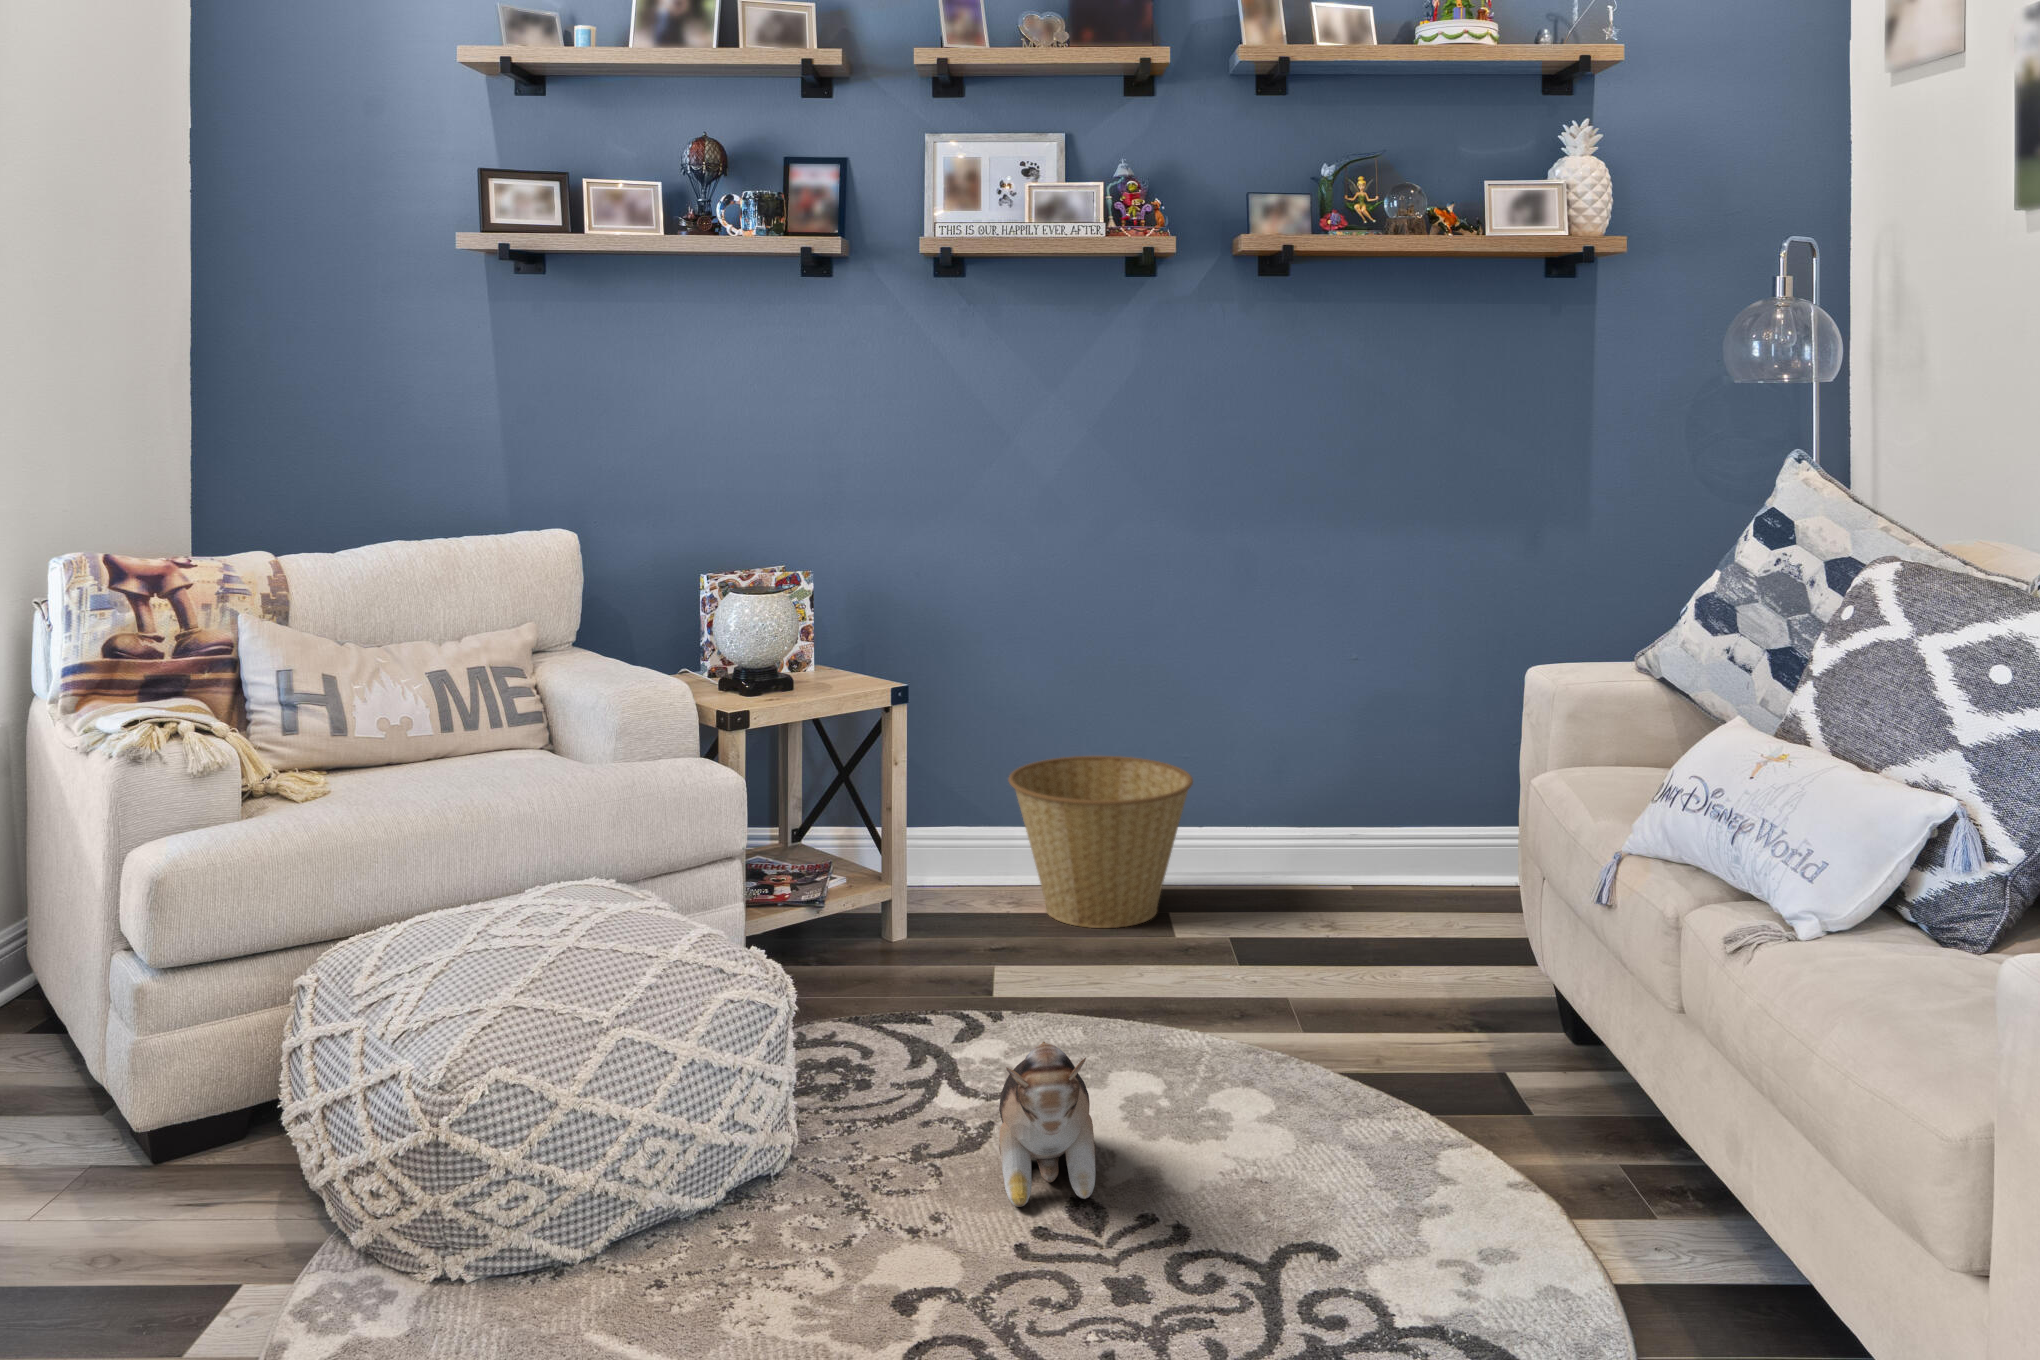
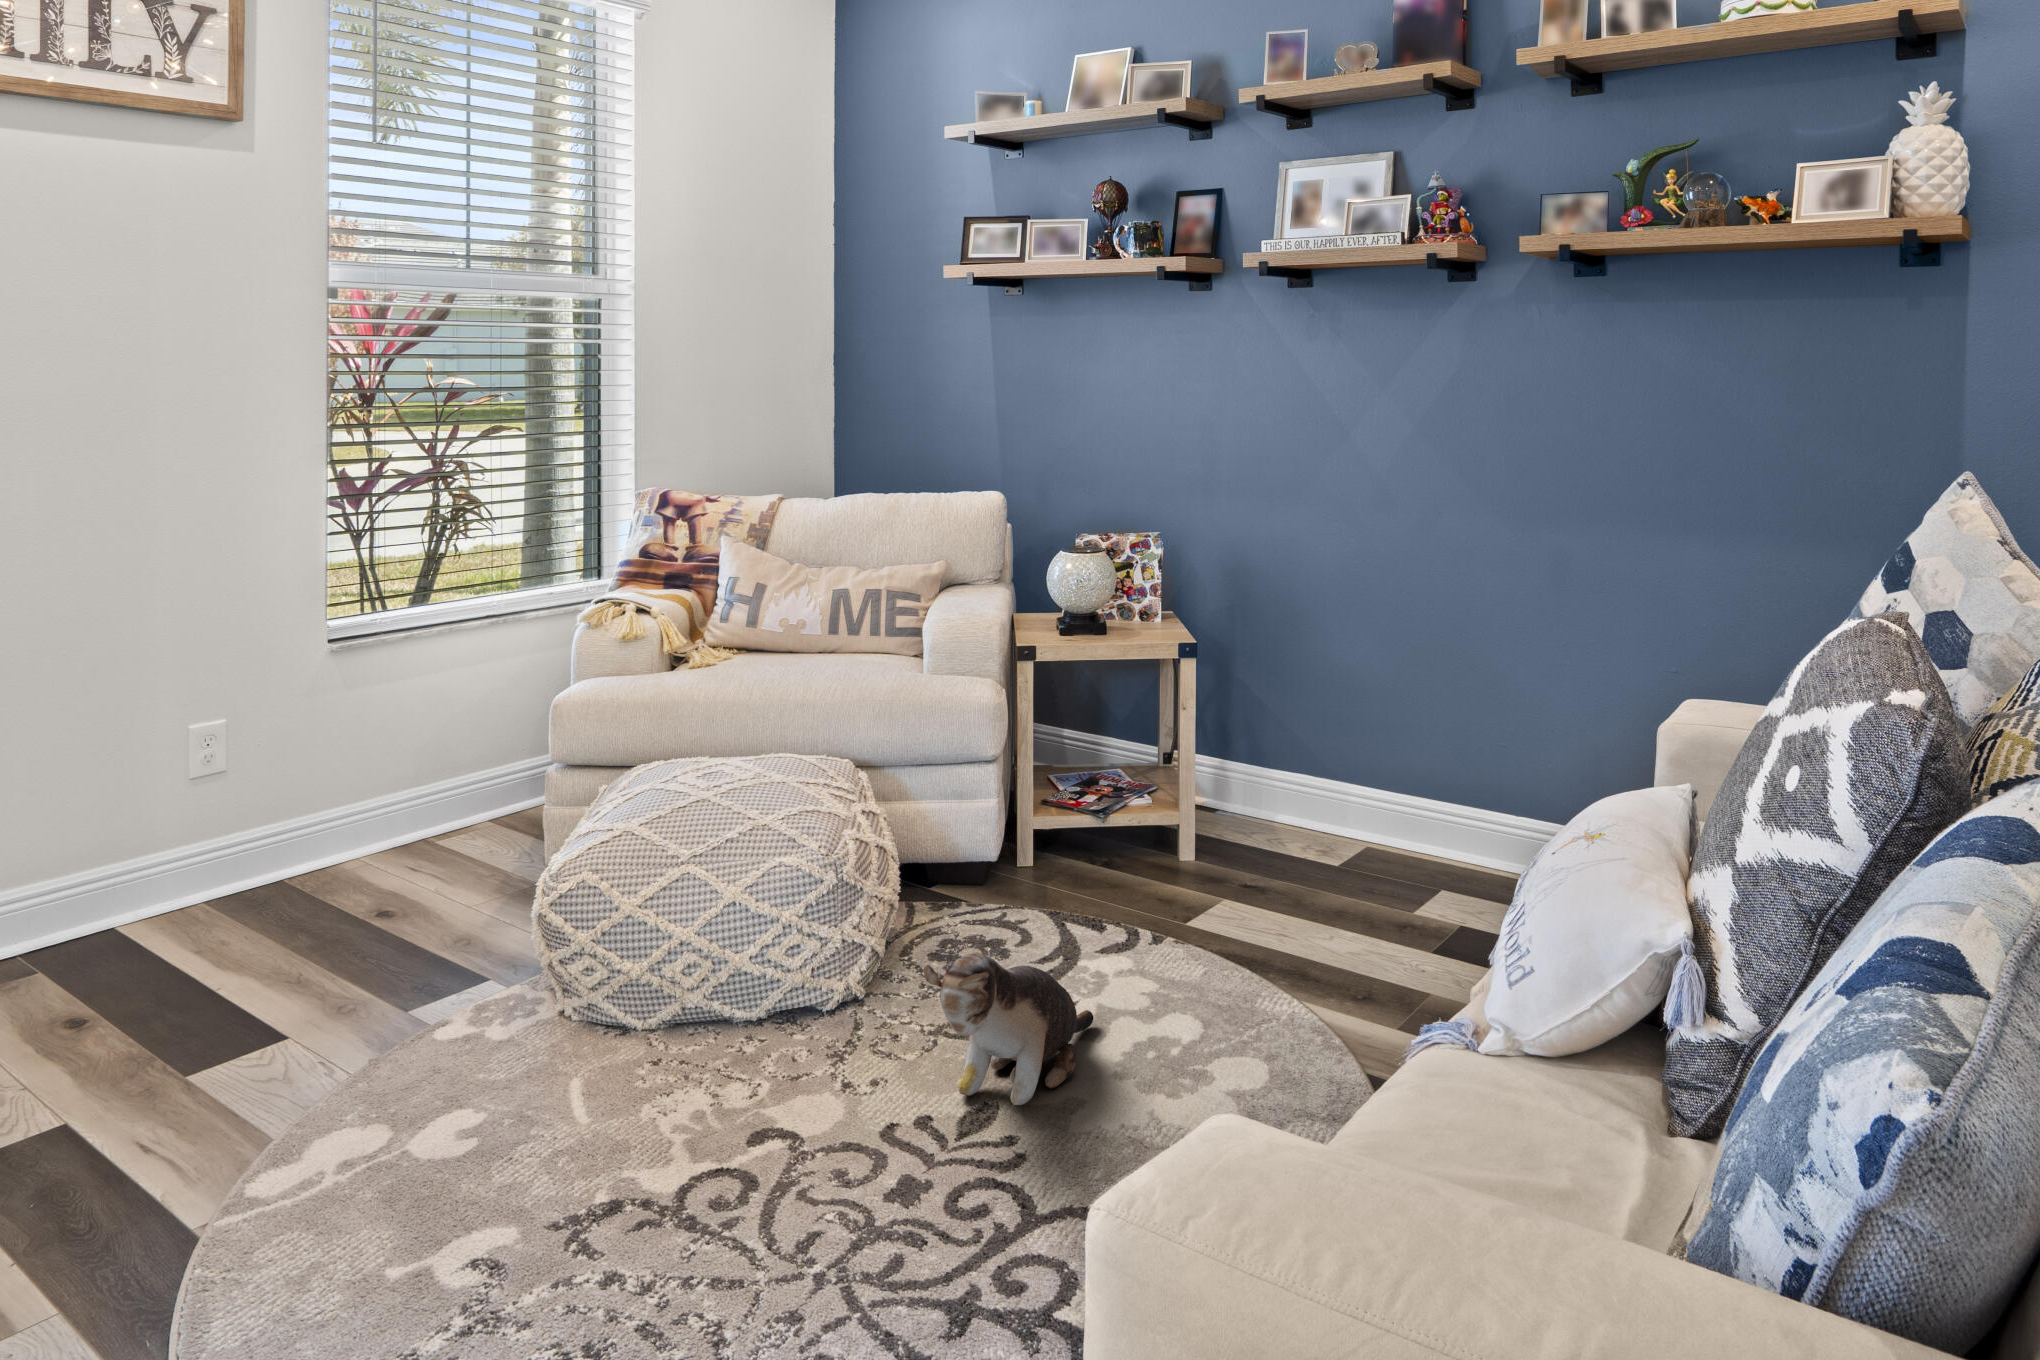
basket: present [1008,756,1193,928] -> none [1296,725,1471,891]

